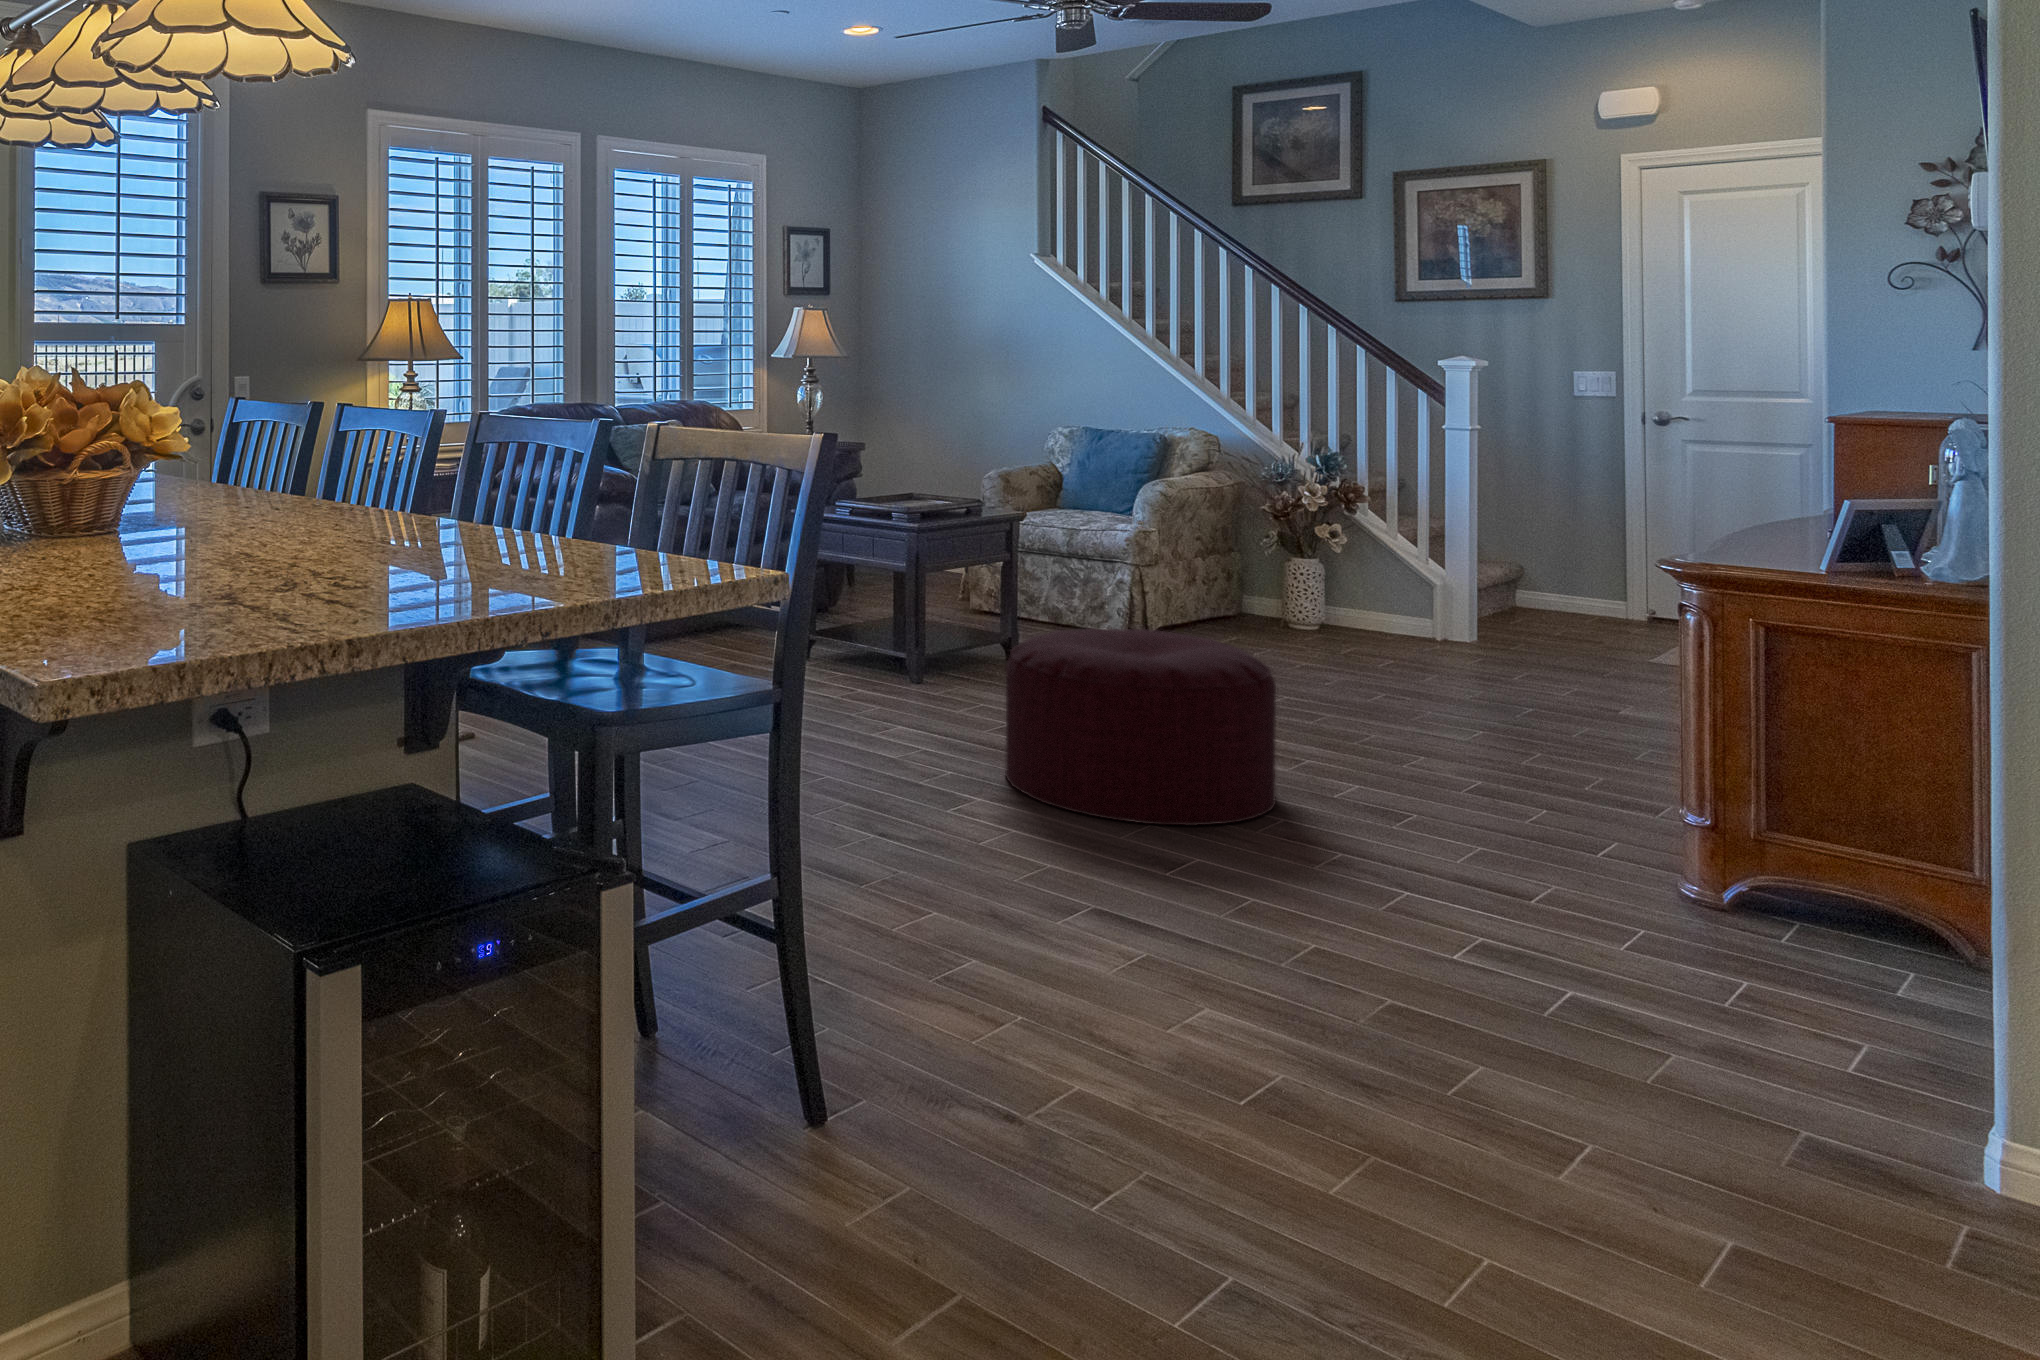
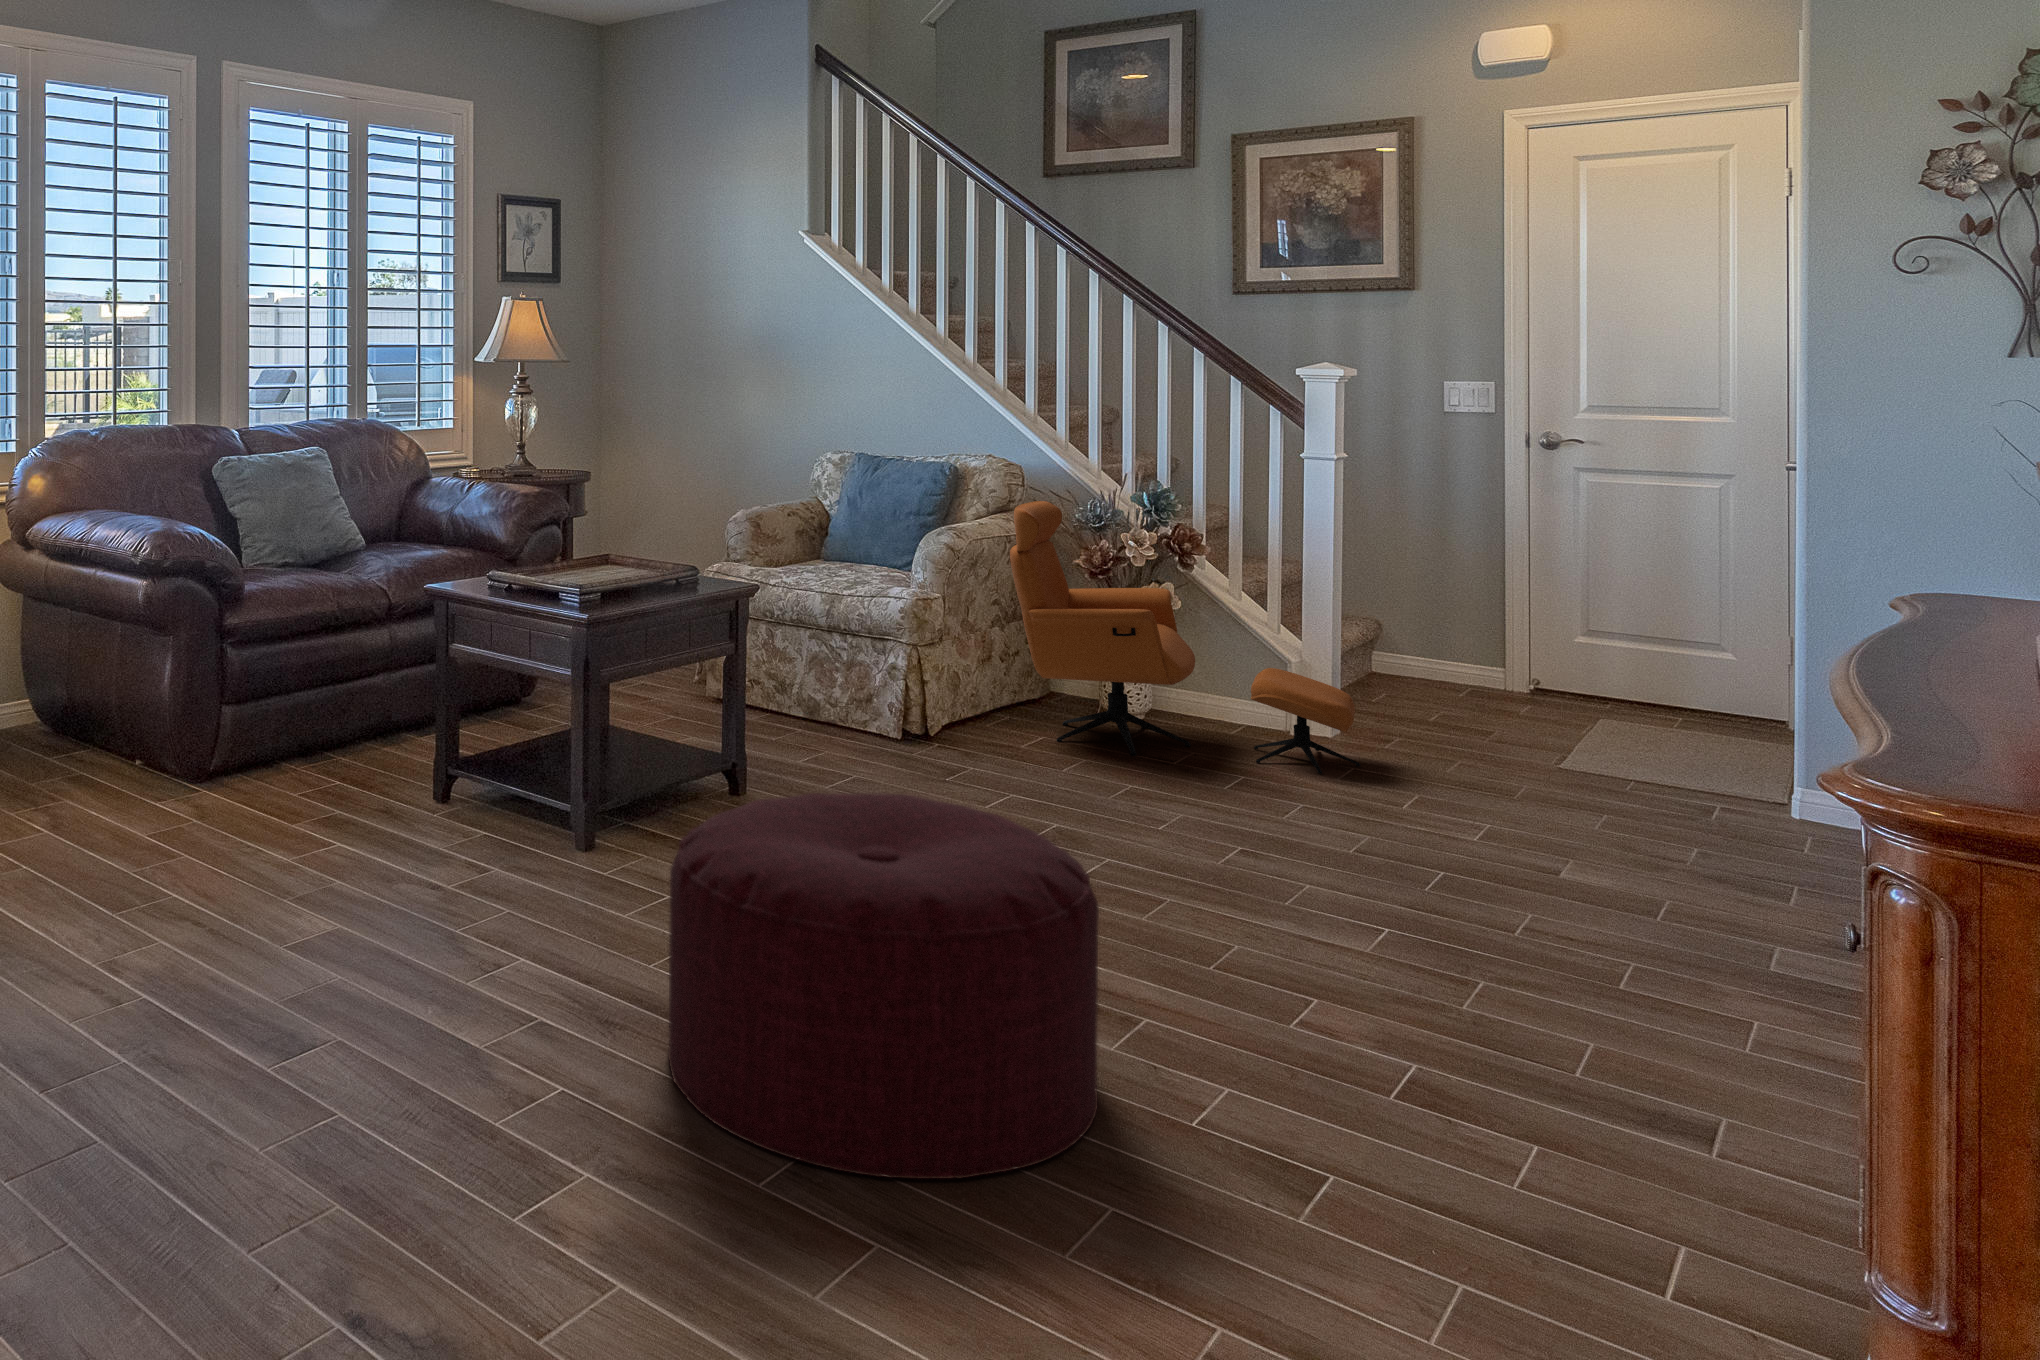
armchair: none [1210,462,1486,661] -> present [1010,501,1360,774]

